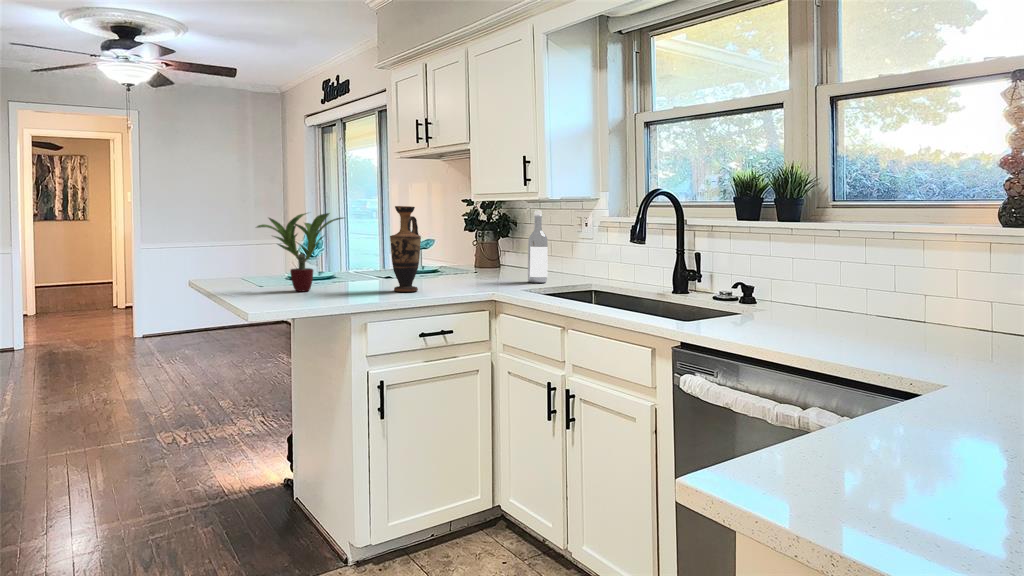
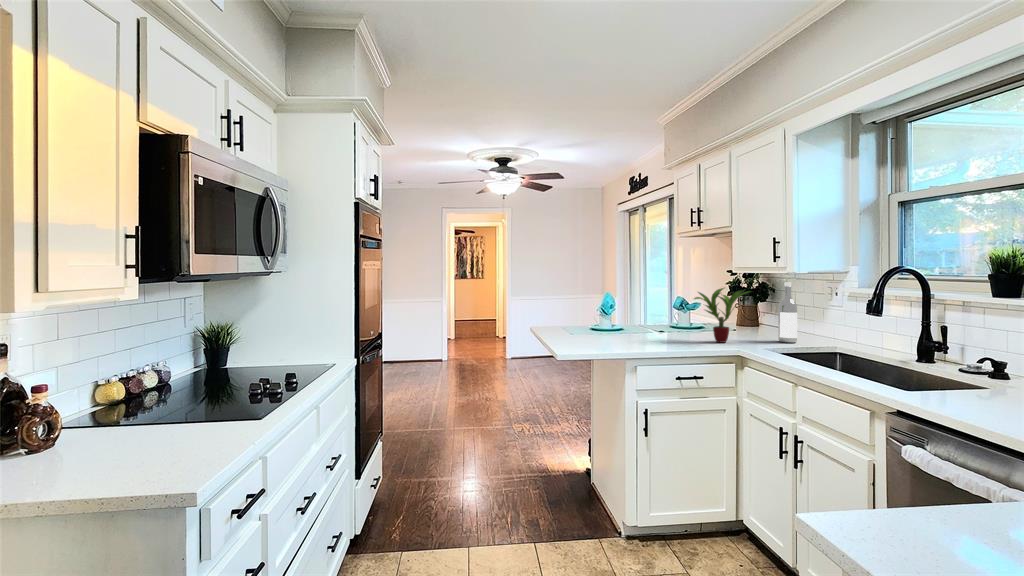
vase: present [390,206,421,292] -> none [657,283,680,345]
potted plant: present [257,213,343,291] -> present [694,288,750,343]

